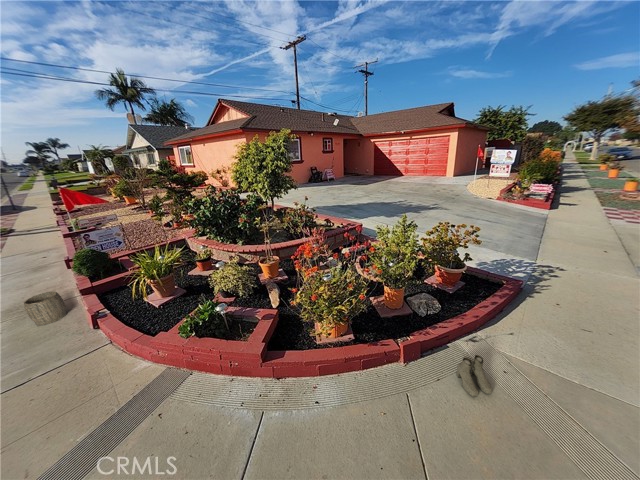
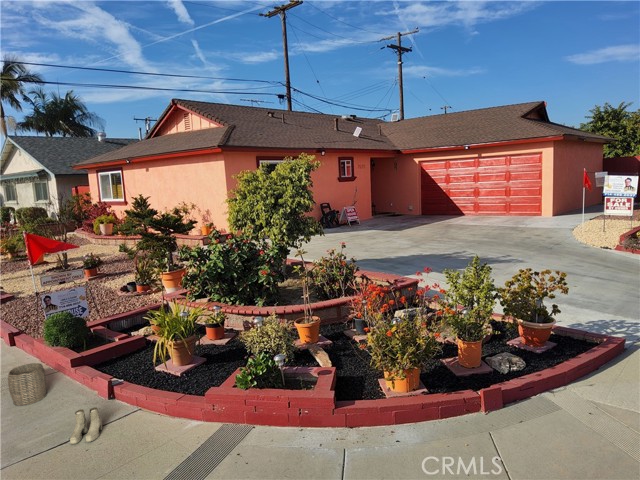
boots: present [457,355,492,397] -> present [70,408,102,444]

